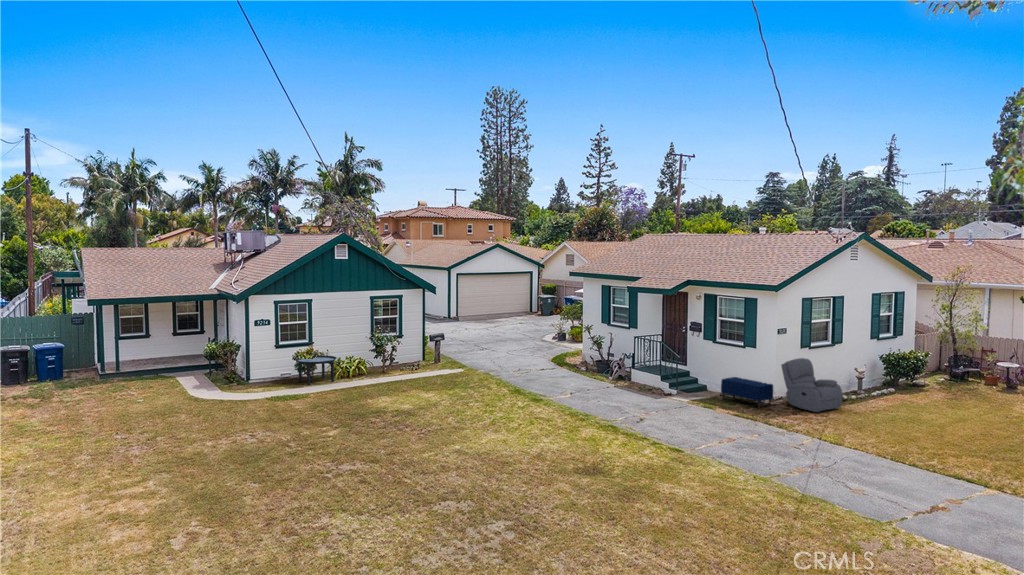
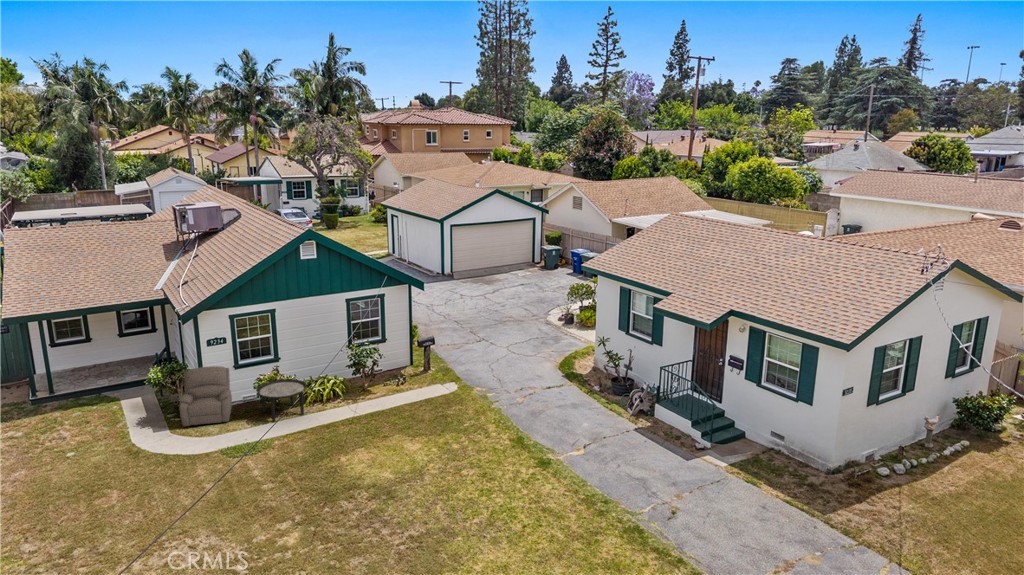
chair: present [781,358,842,412] -> present [180,366,232,426]
bench: present [721,377,773,408] -> none [764,431,830,481]

